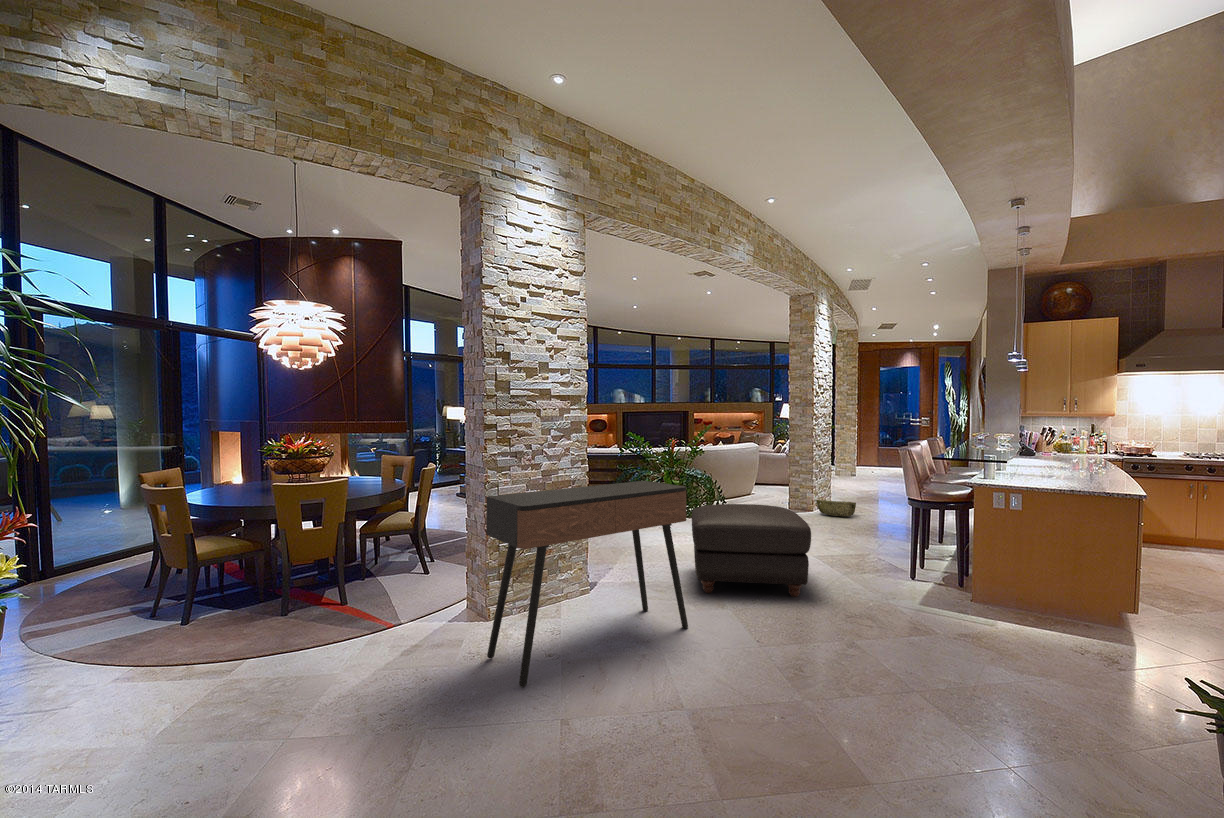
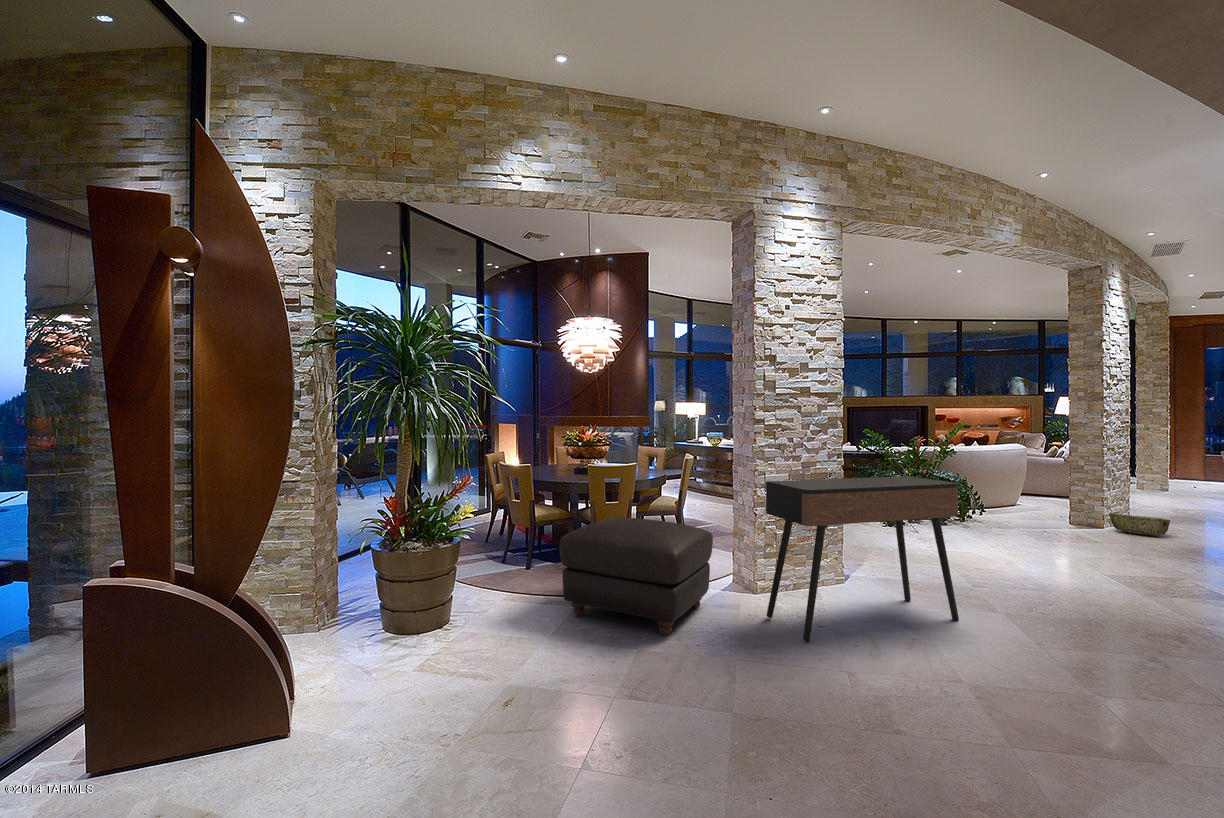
ottoman: present [692,504,811,597] -> present [559,517,713,636]

